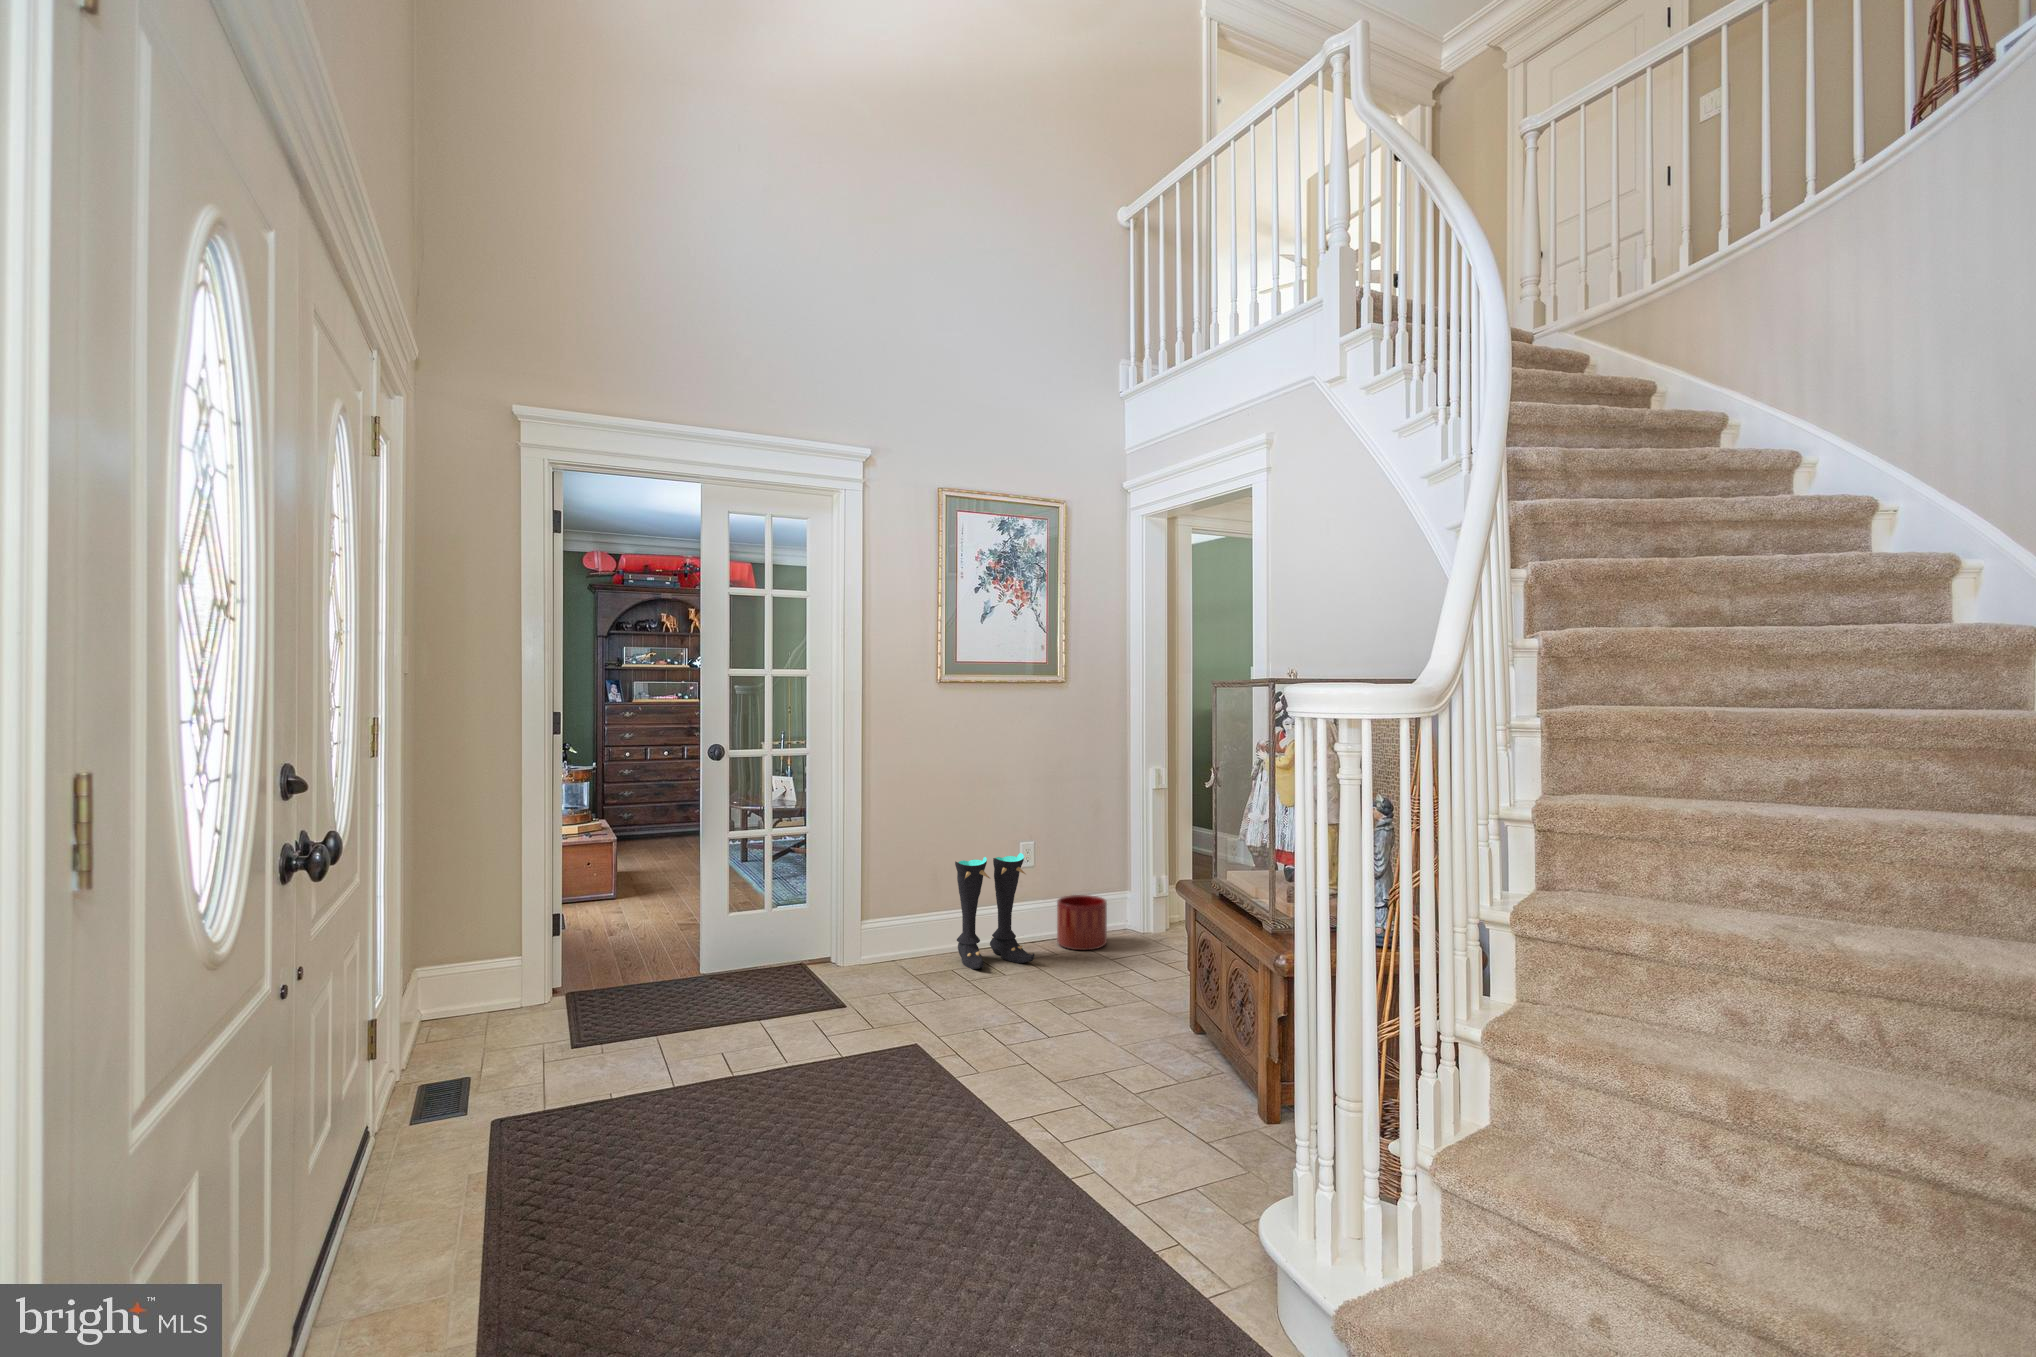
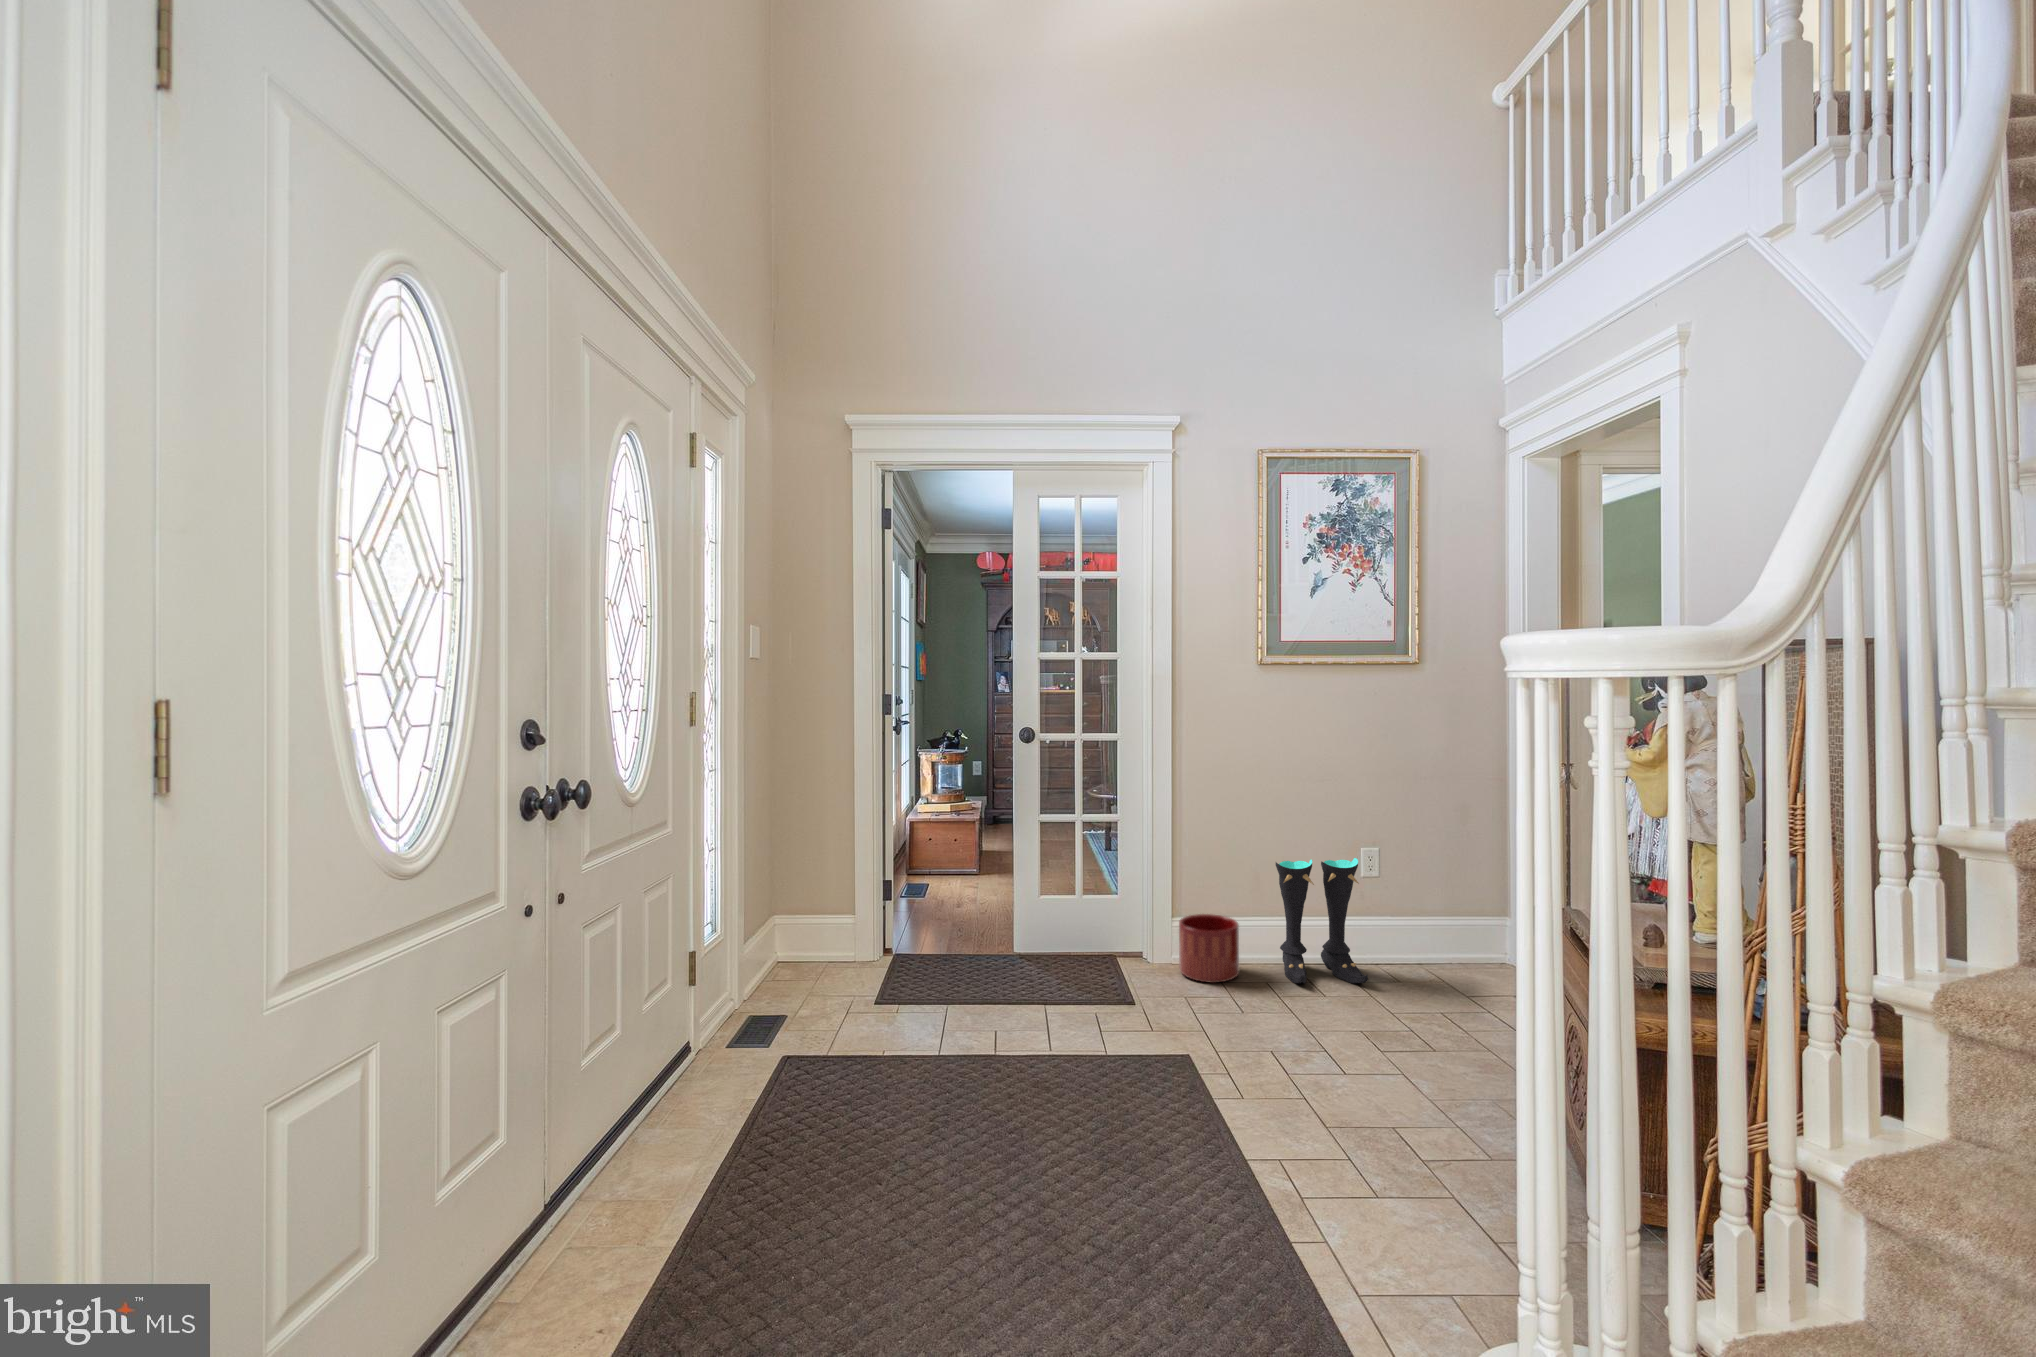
planter: present [1057,895,1107,950] -> present [1179,914,1239,983]

